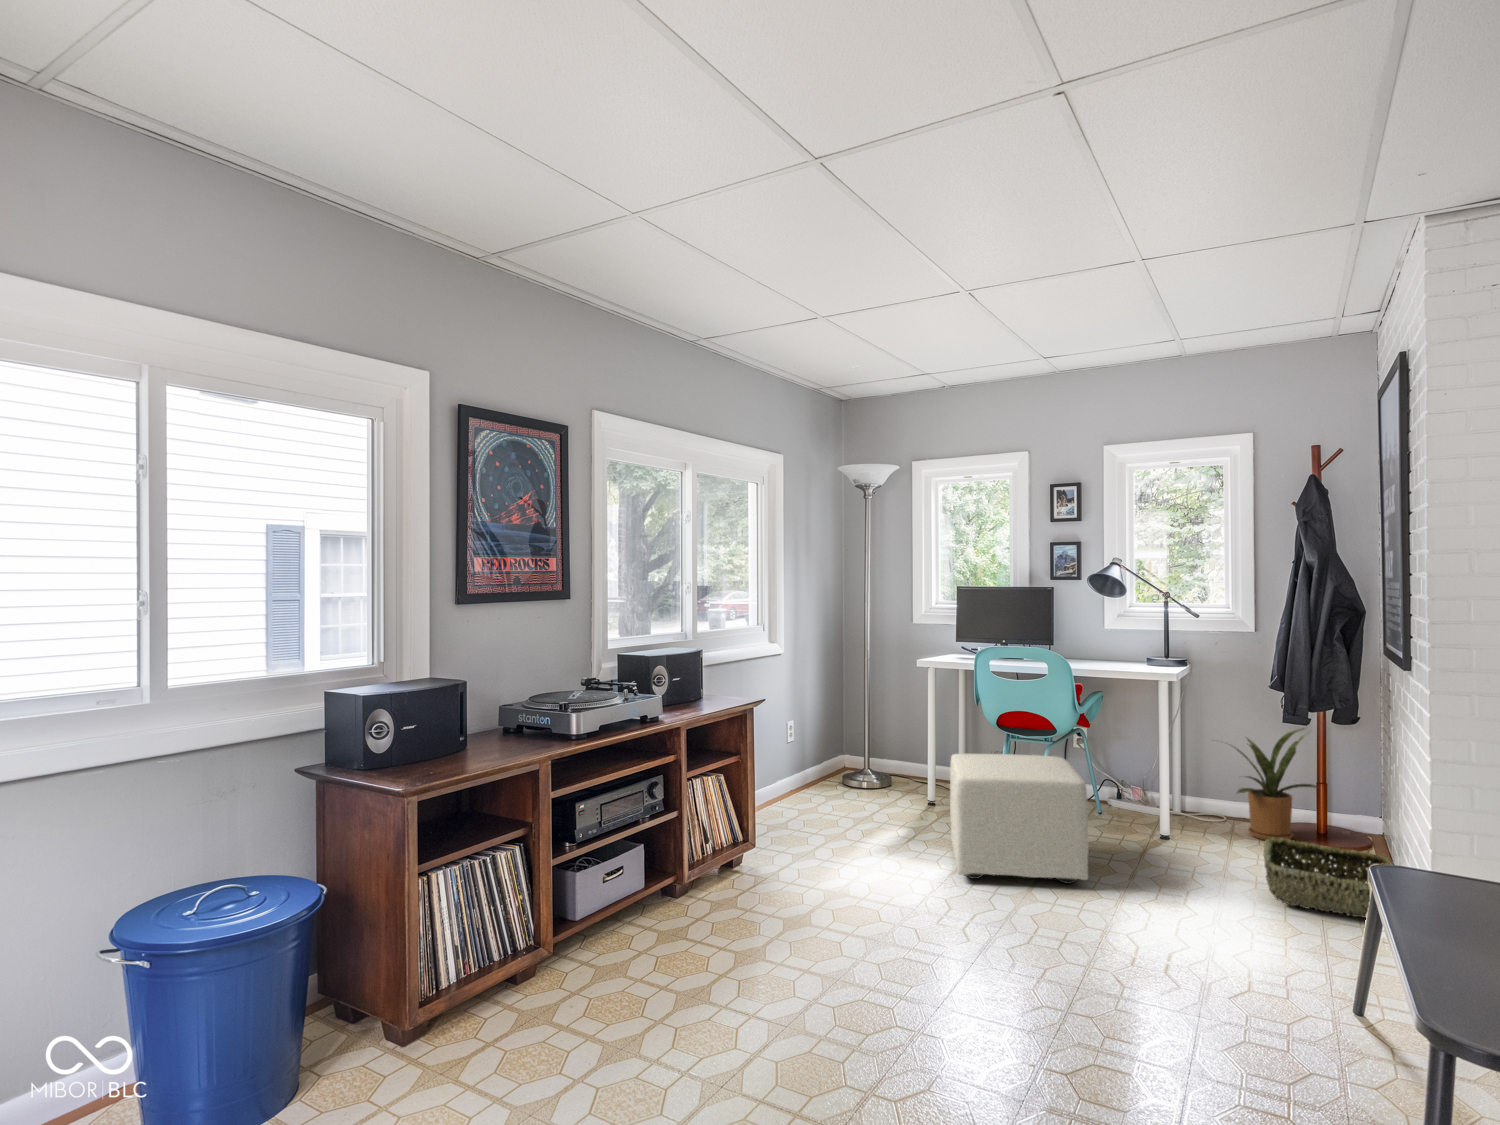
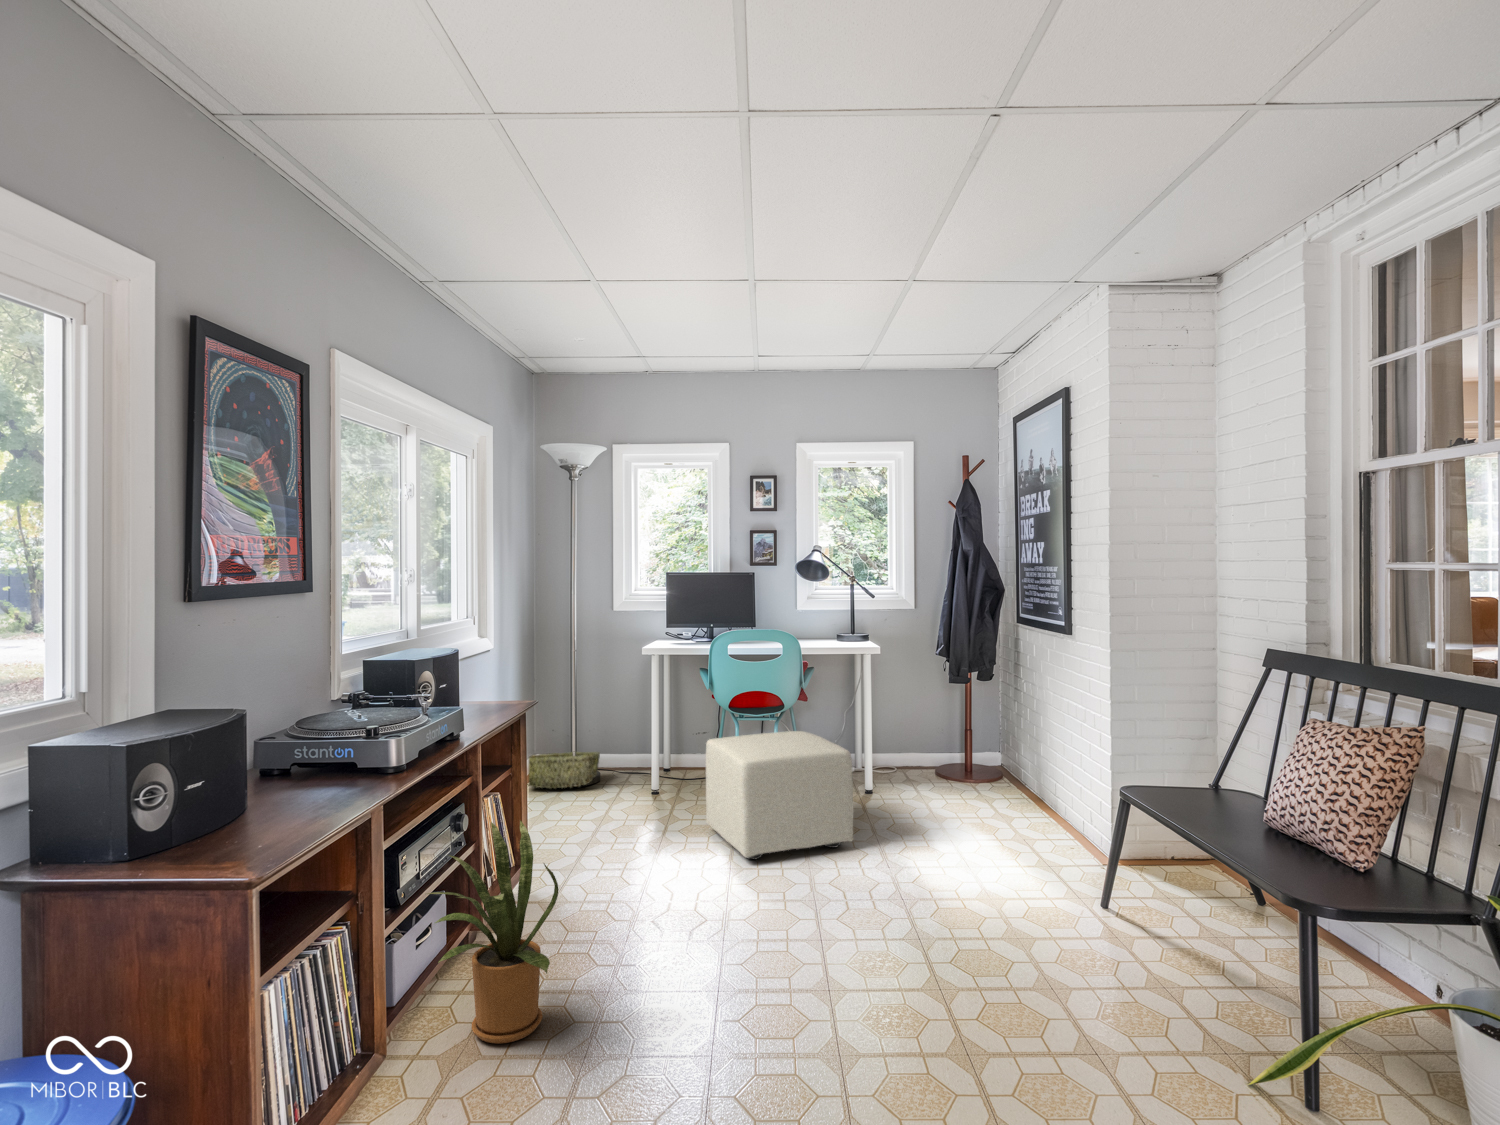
house plant: present [1235,729,1318,840] -> present [428,820,559,1043]
woven basket: present [1264,837,1394,918] -> present [527,752,600,789]

